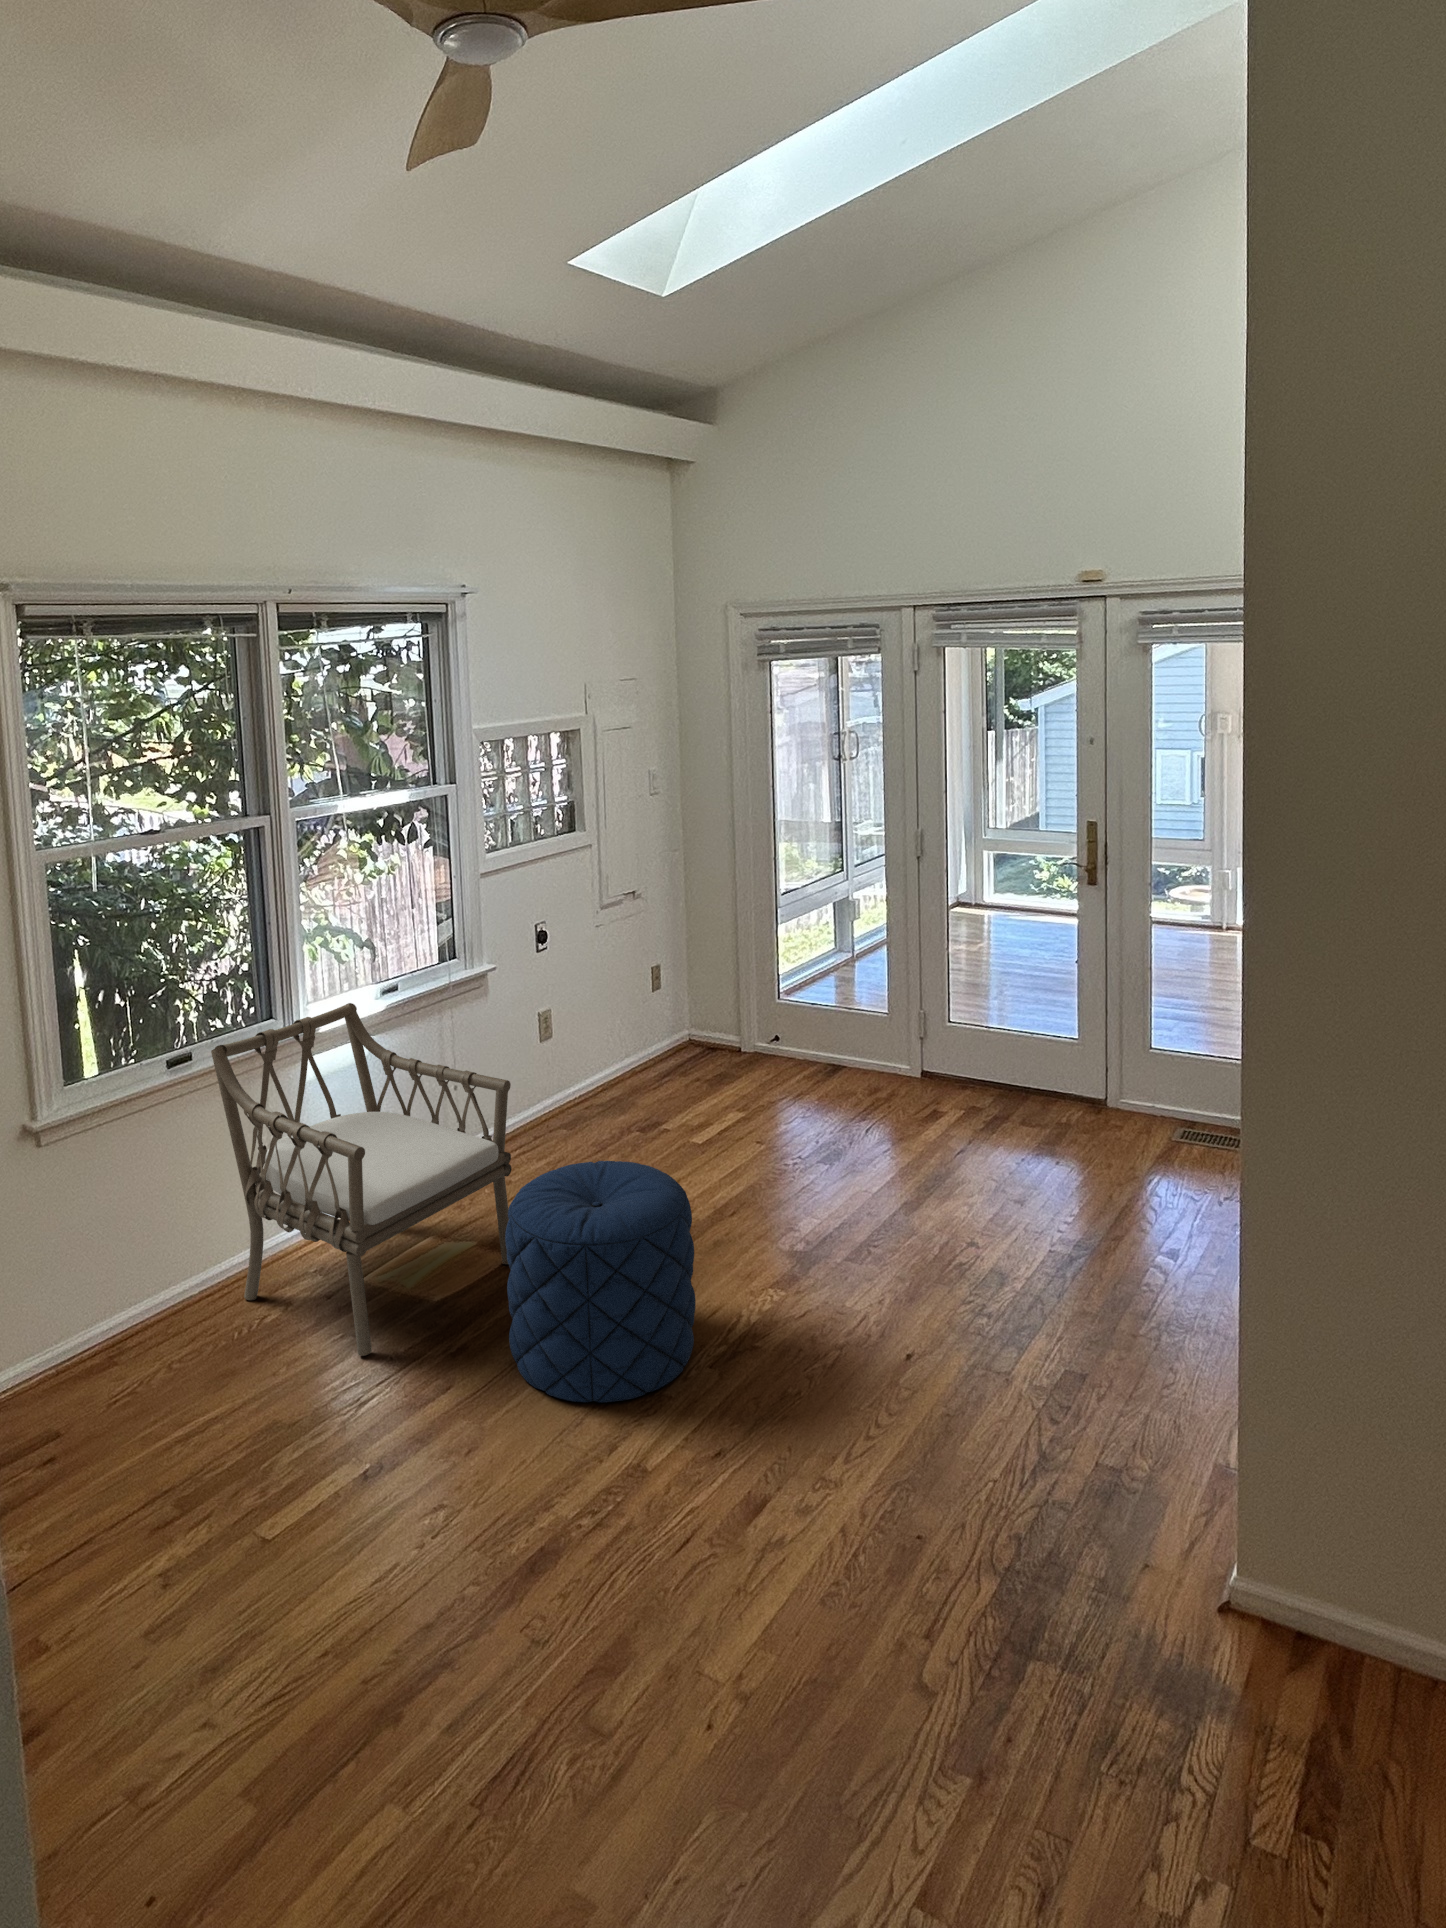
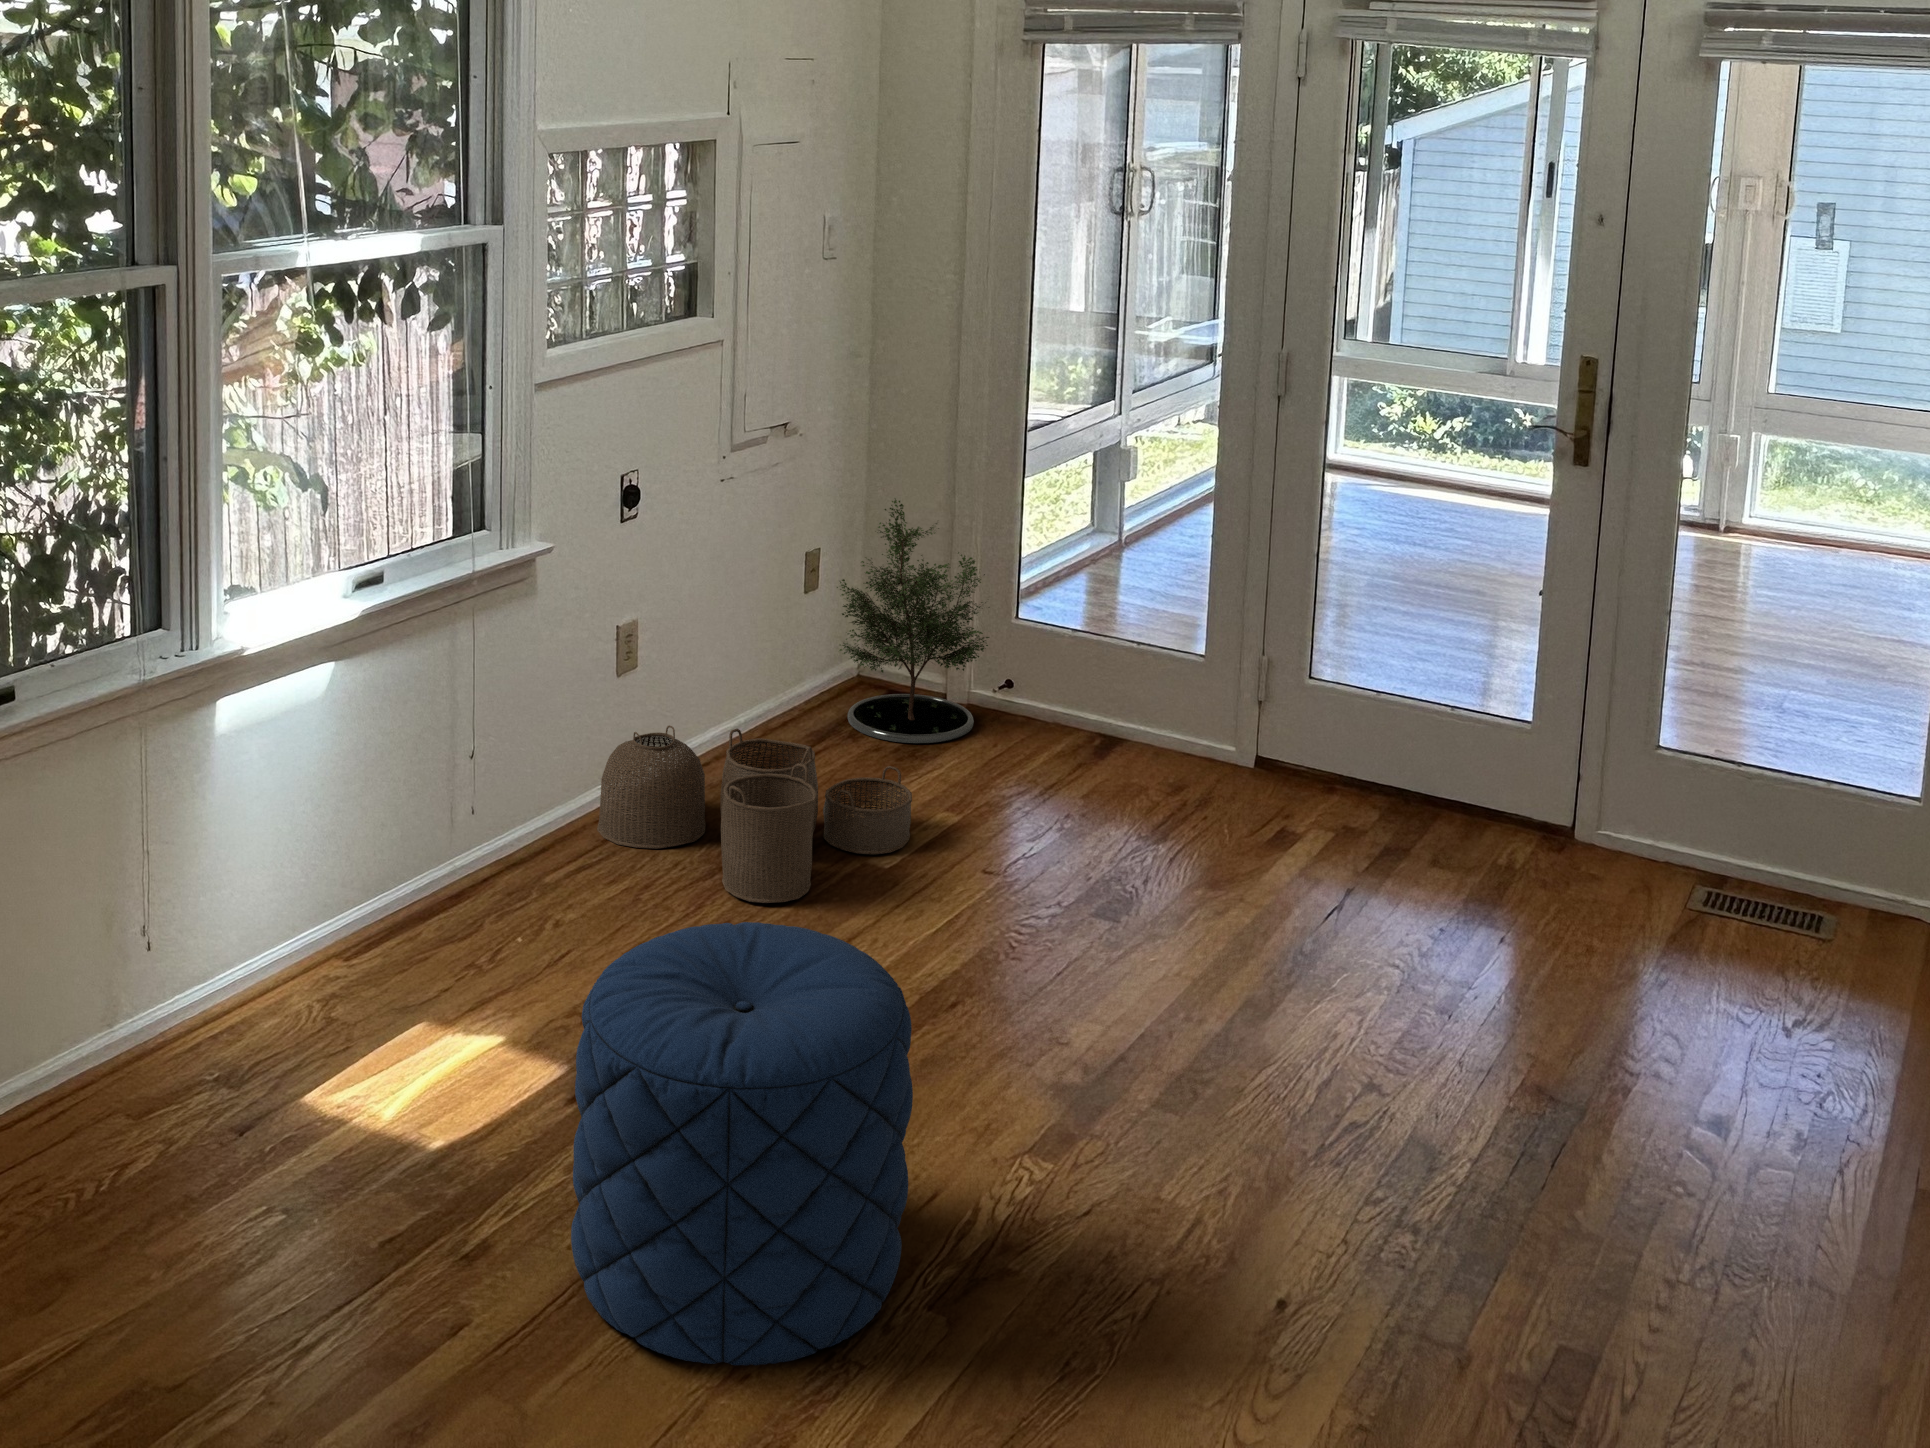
potted tree: none [669,930,762,1073] -> present [837,498,990,743]
armchair: present [211,1003,511,1356] -> none [48,606,585,1252]
woven basket: none [534,1066,715,1164] -> present [597,725,912,903]

